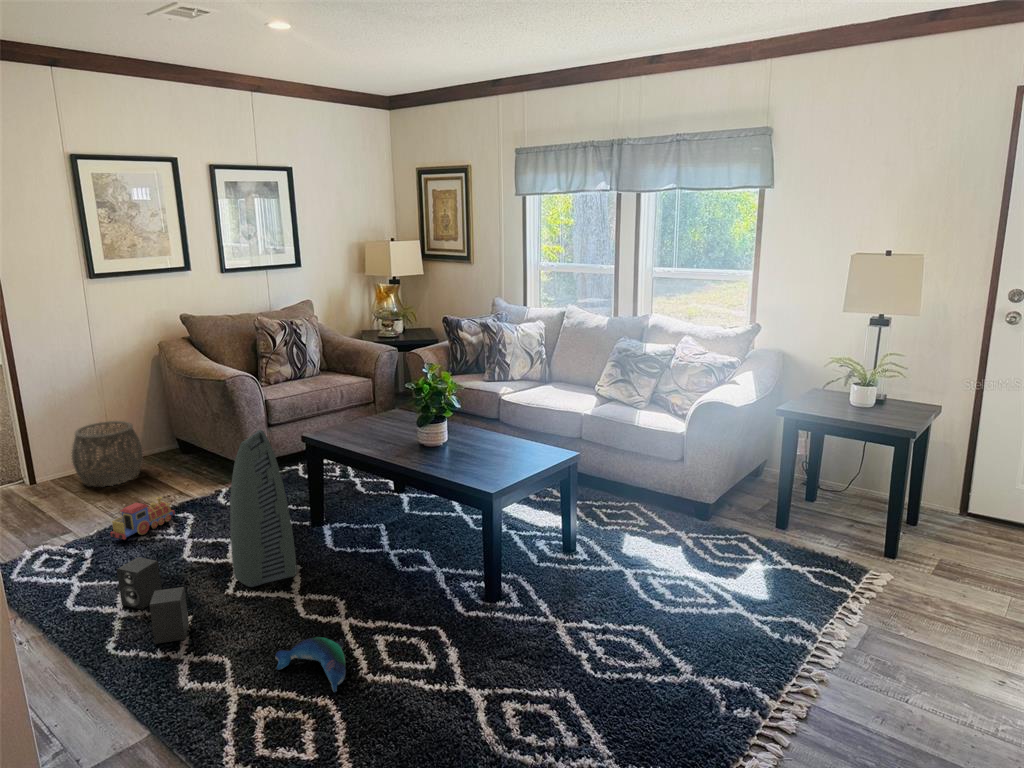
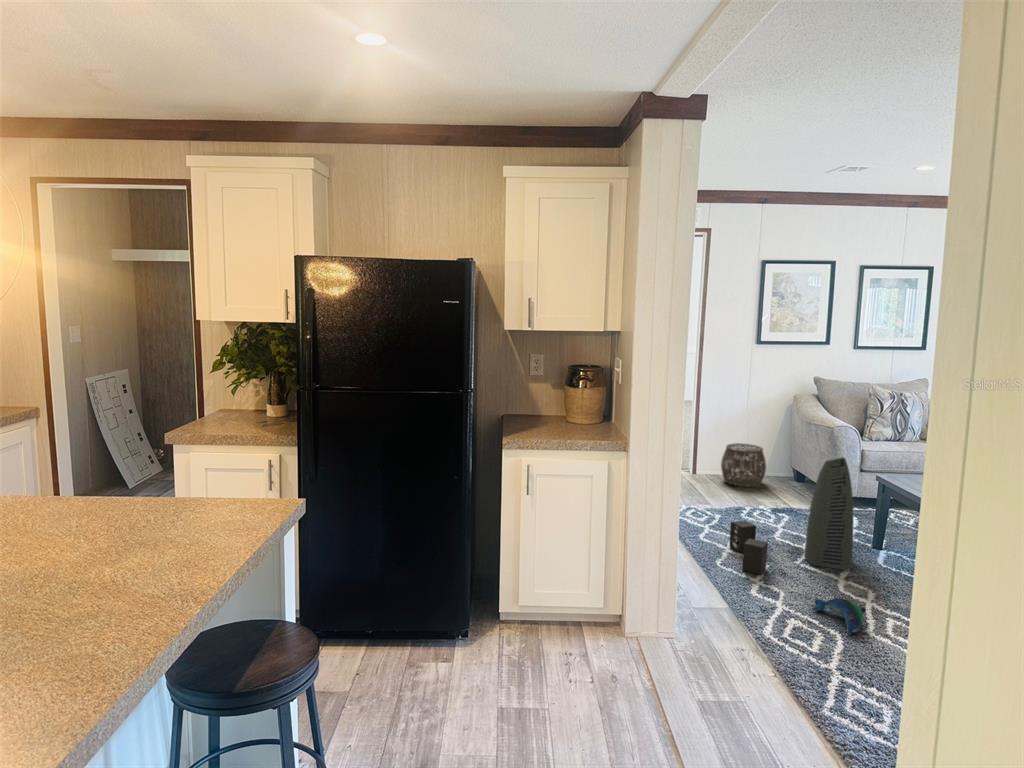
toy train: present [111,497,175,539] -> none [733,495,777,517]

